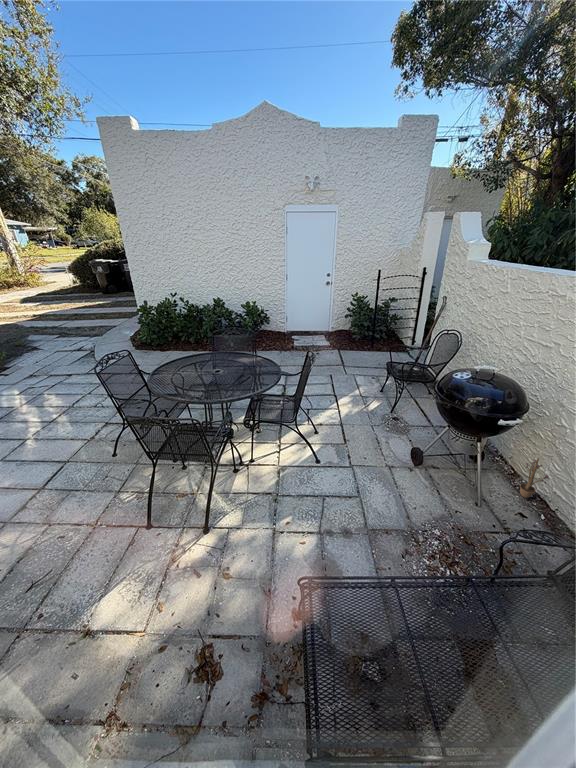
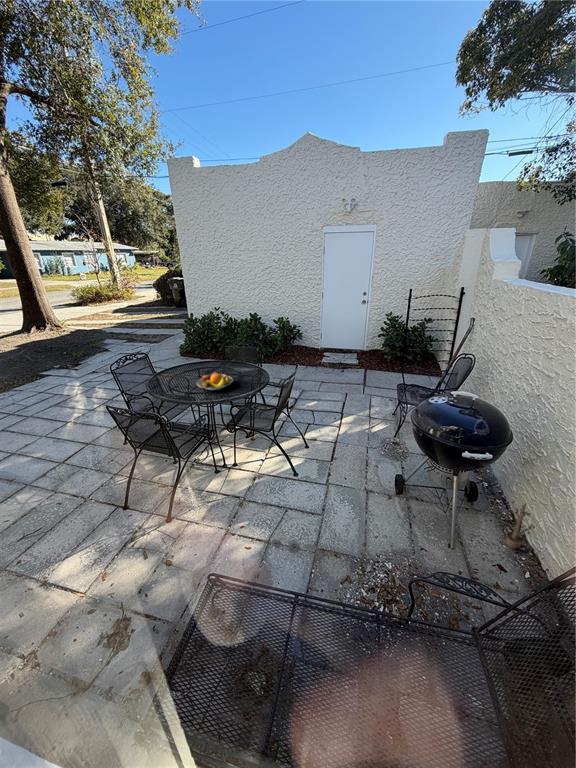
fruit bowl: none [197,364,236,385] -> present [197,371,233,390]

